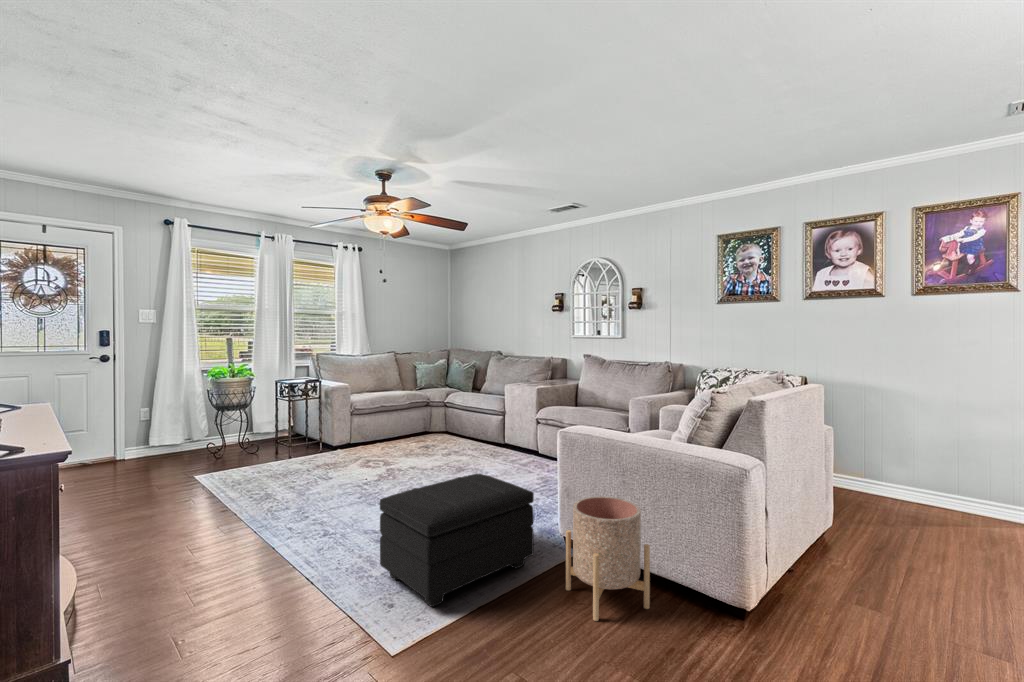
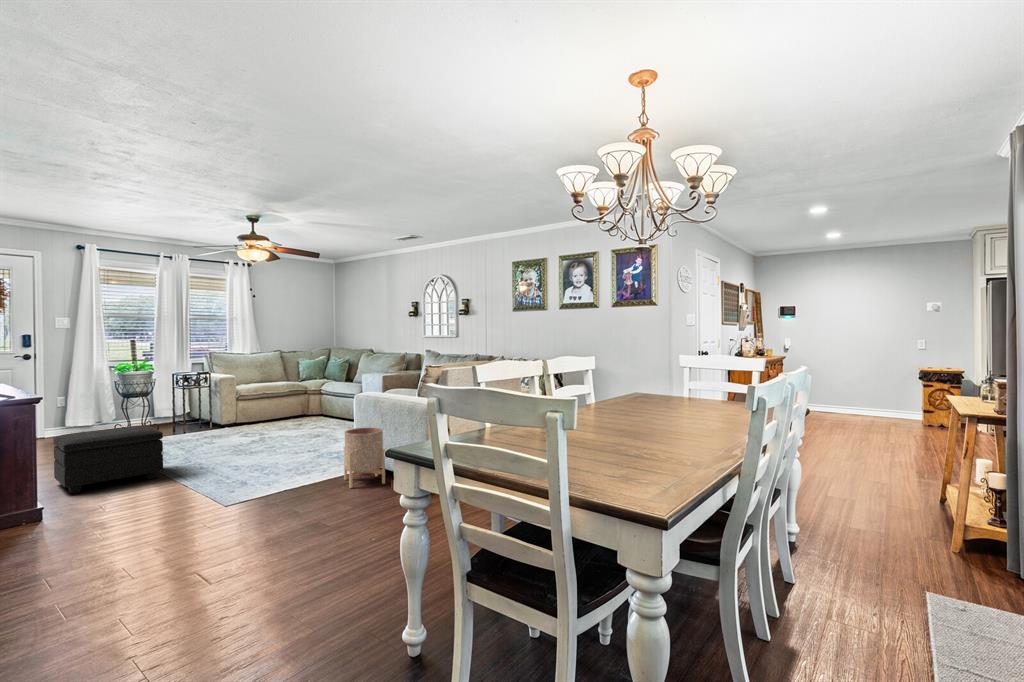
footstool: present [380,474,534,607] -> present [53,426,163,493]

